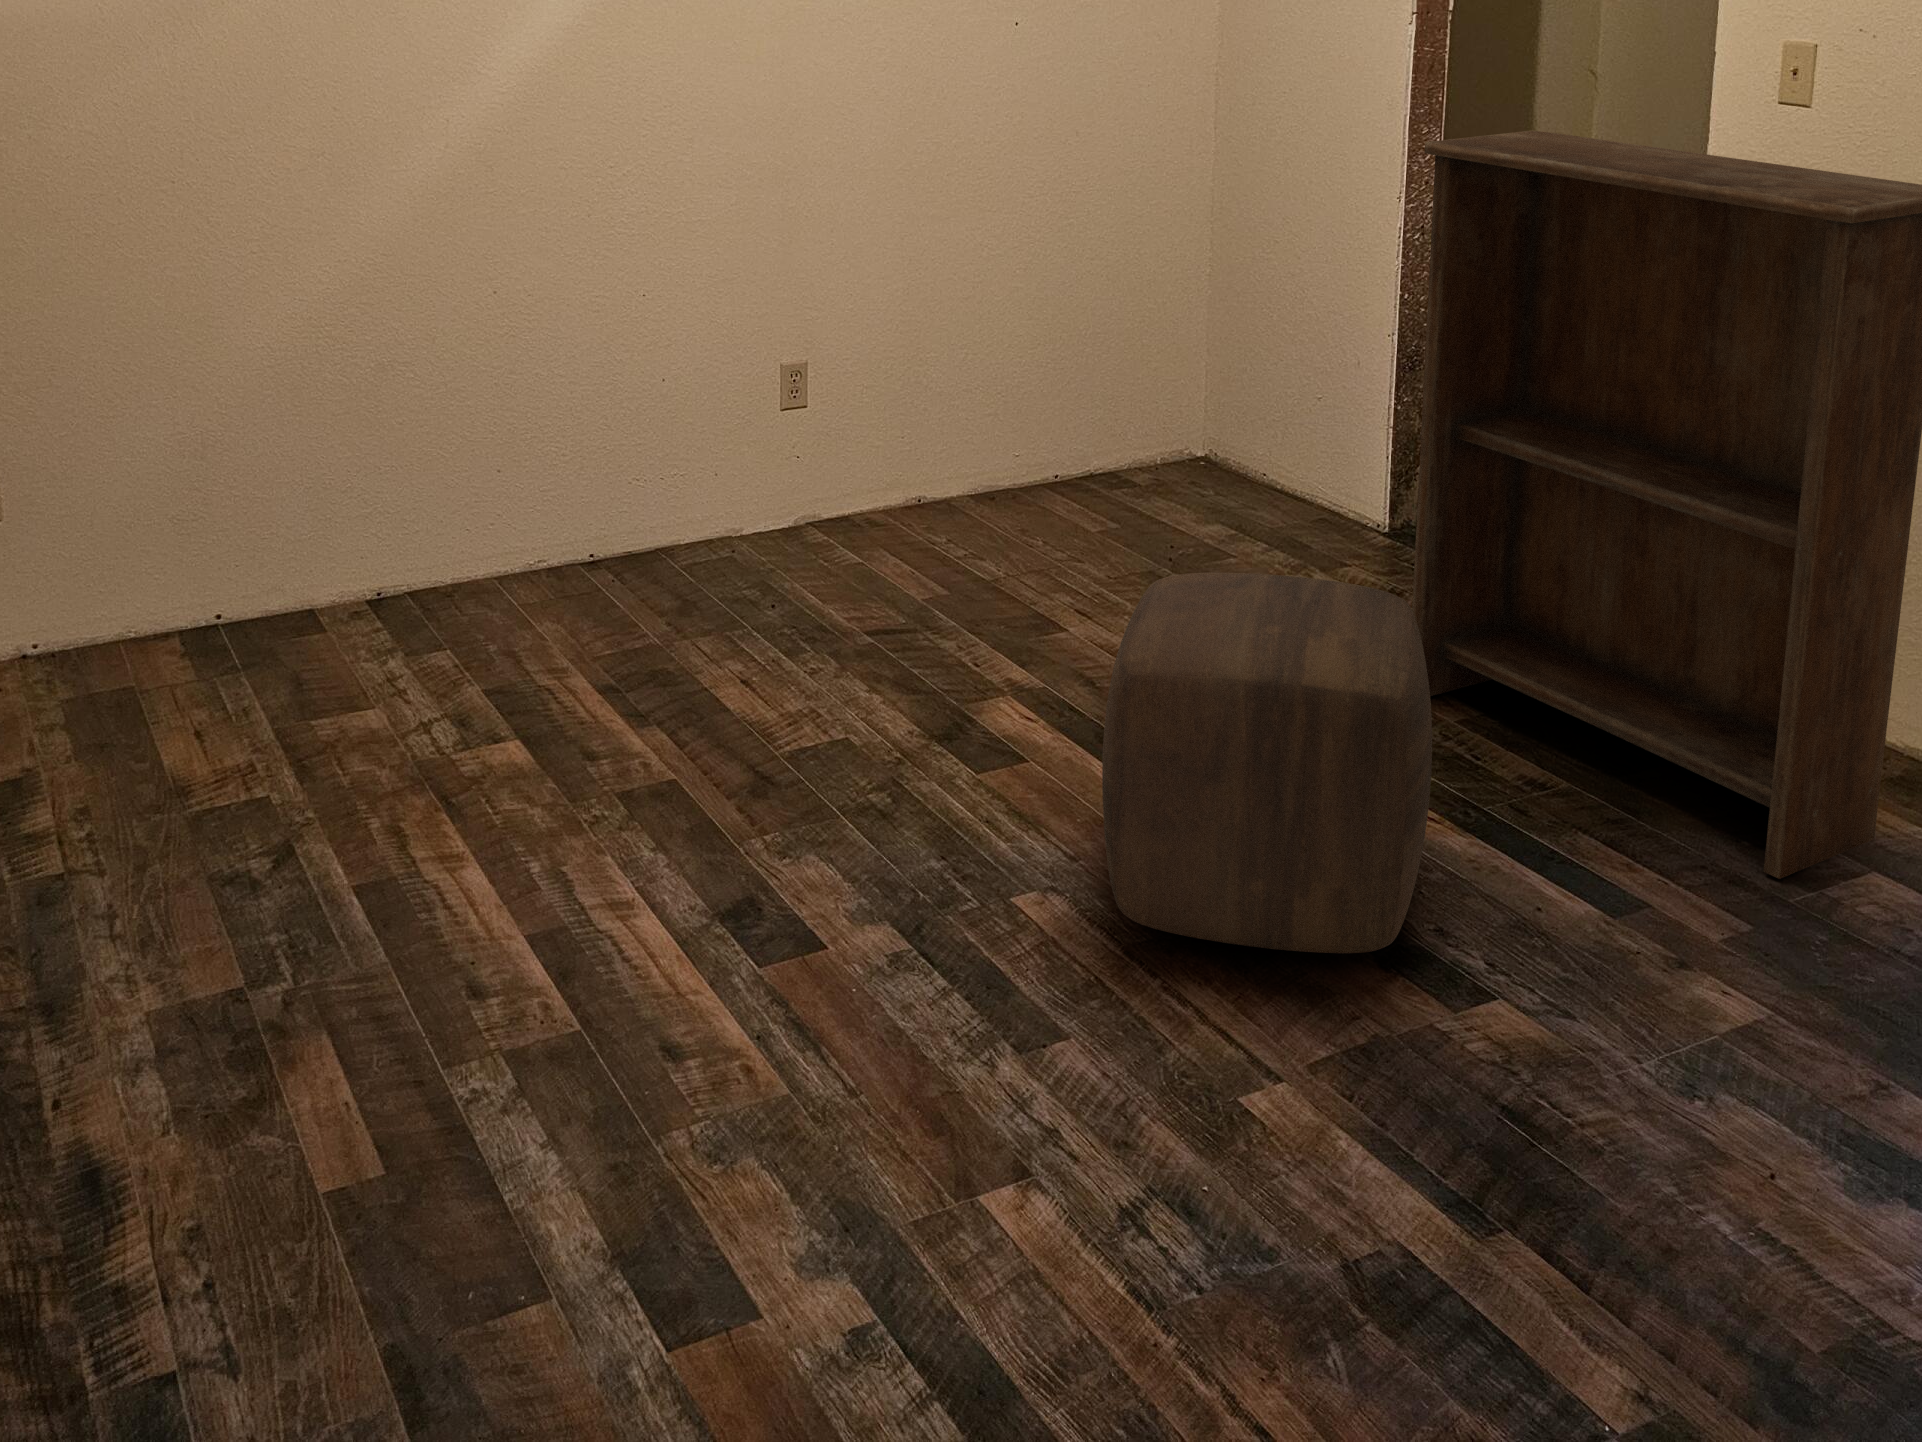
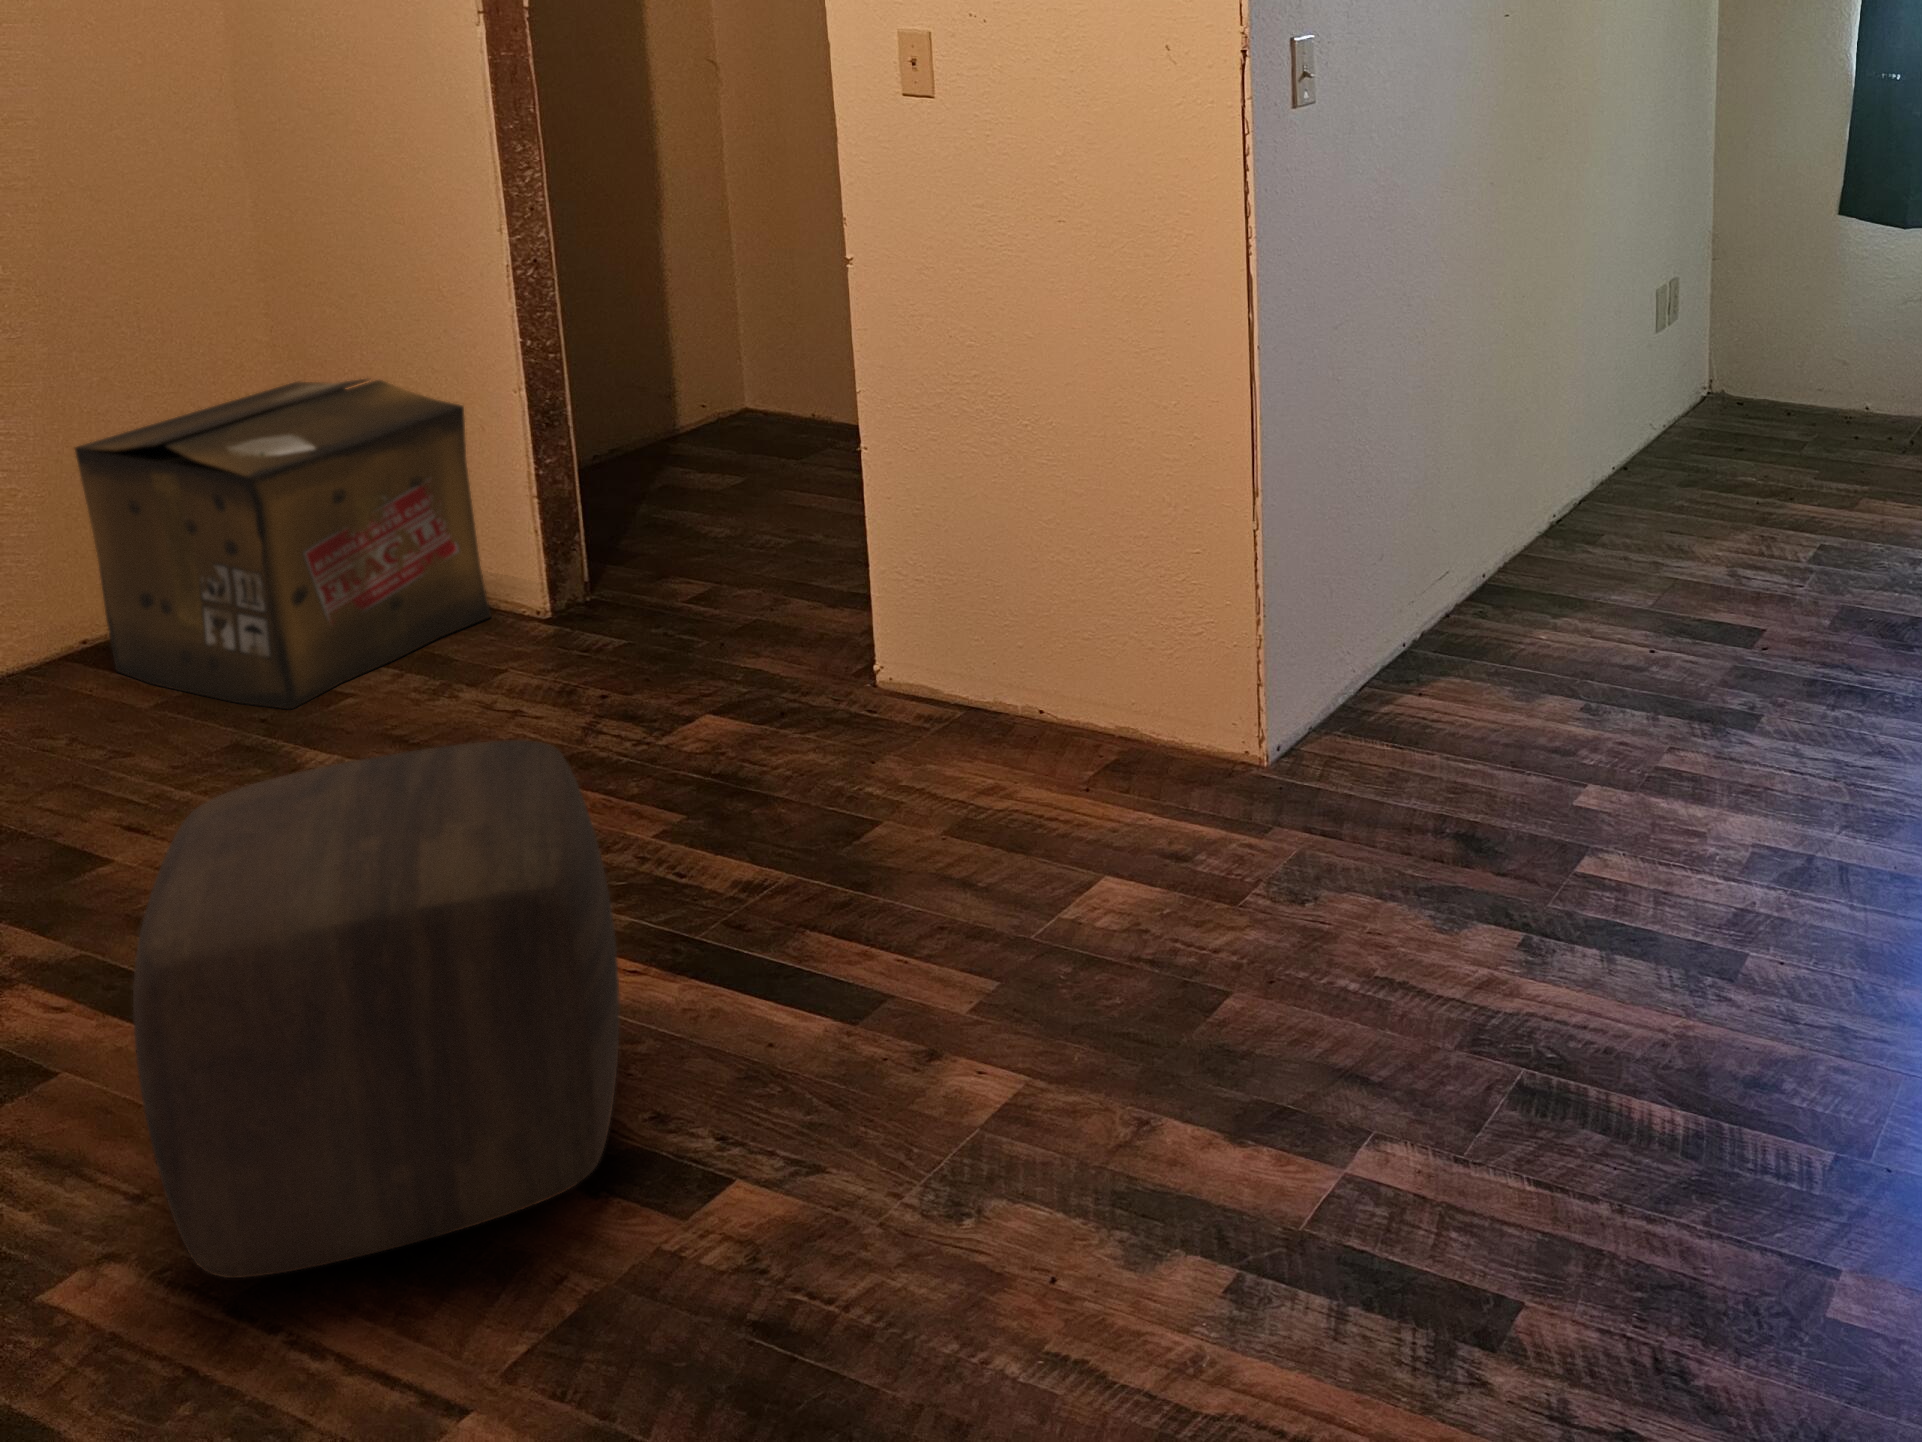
bookshelf: present [1412,130,1922,879] -> none [499,149,1105,917]
cardboard box: none [1086,307,1352,556] -> present [75,378,491,709]

